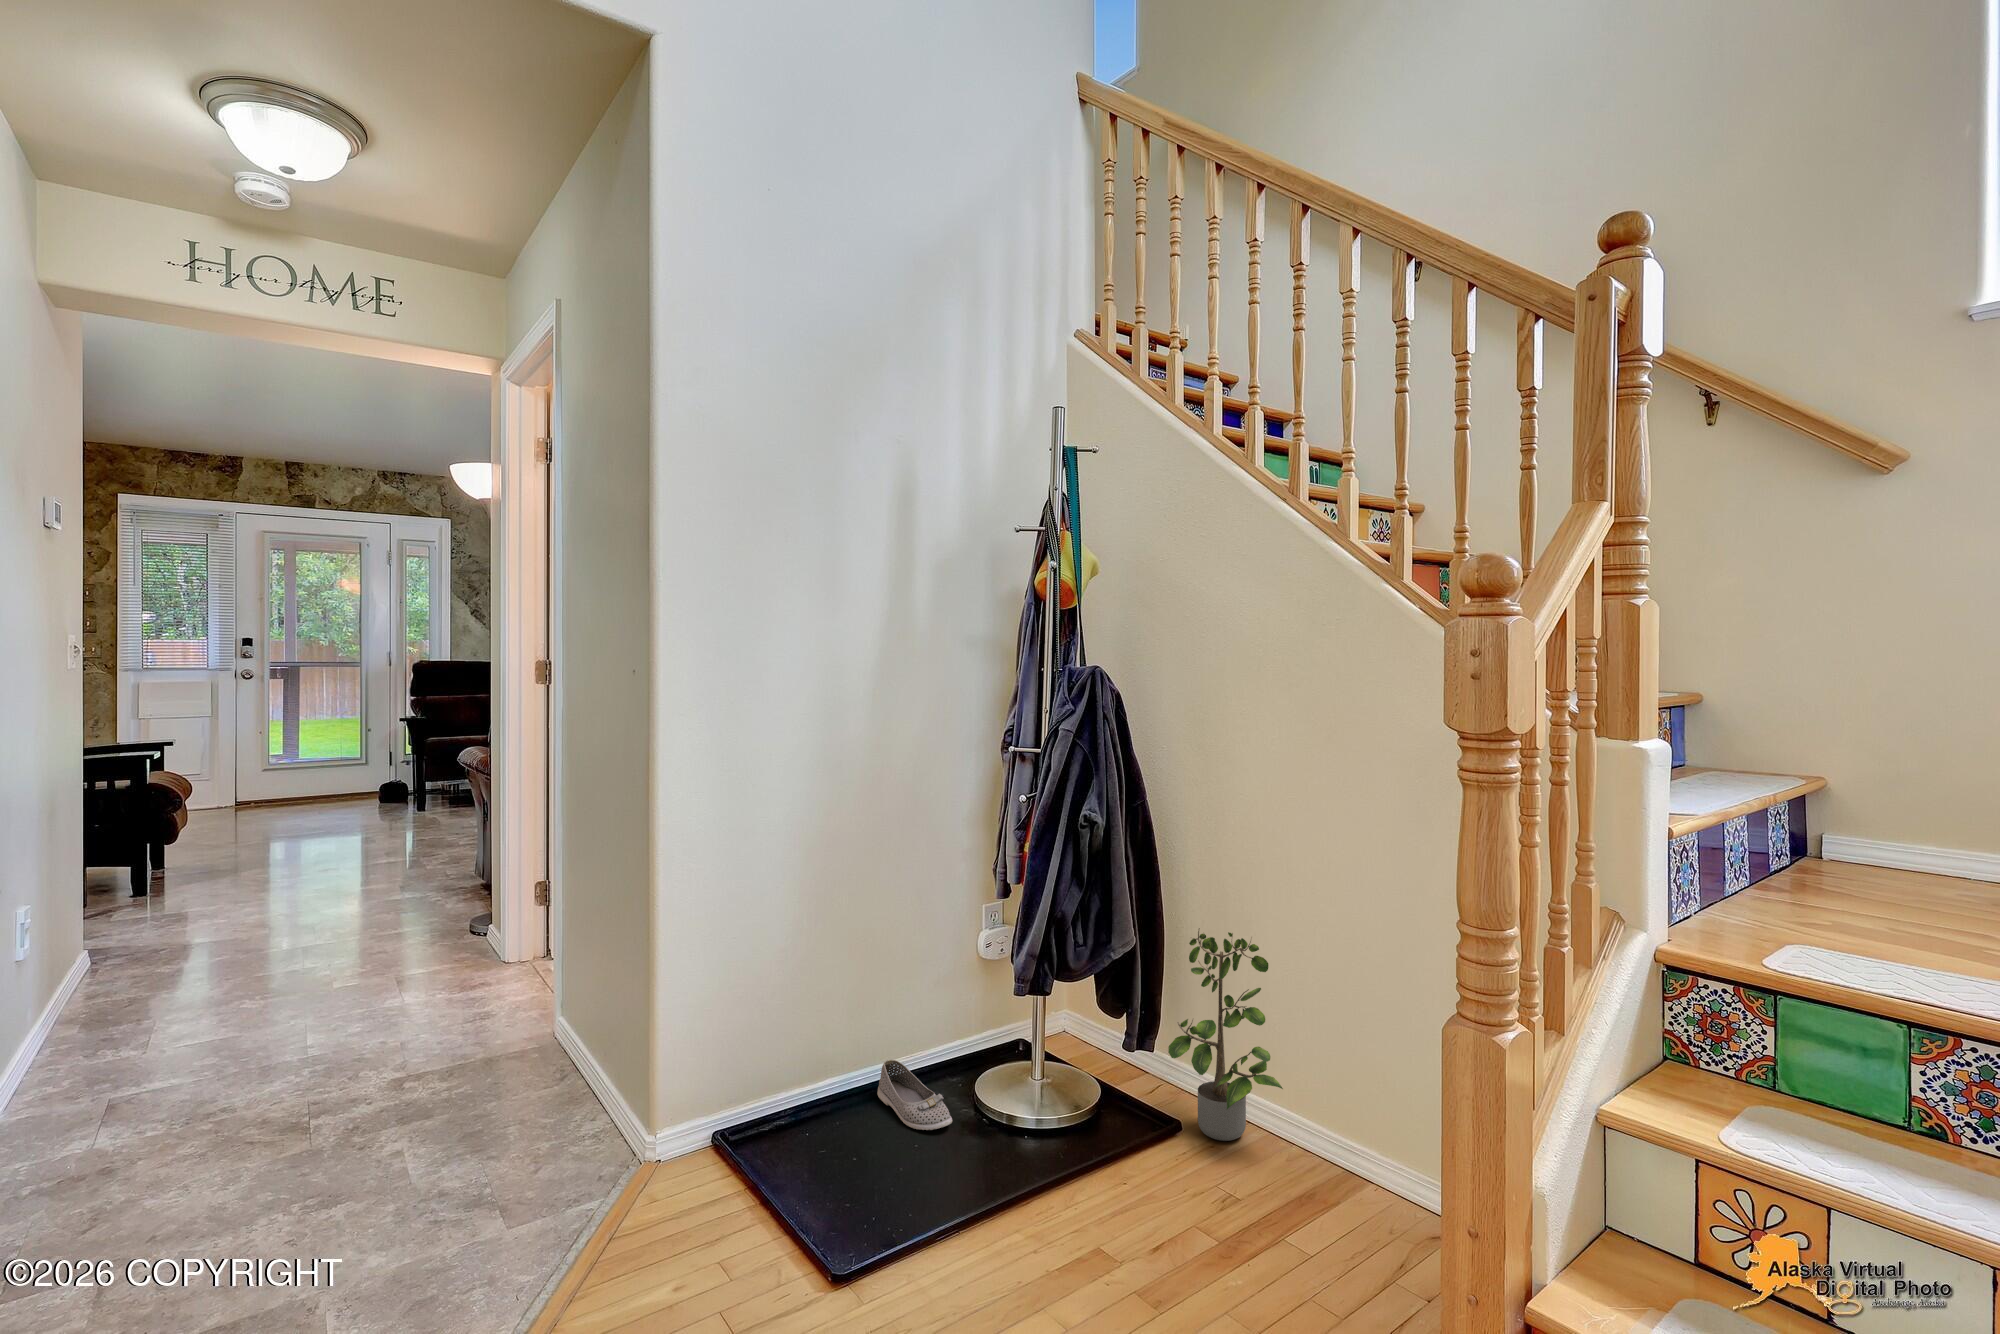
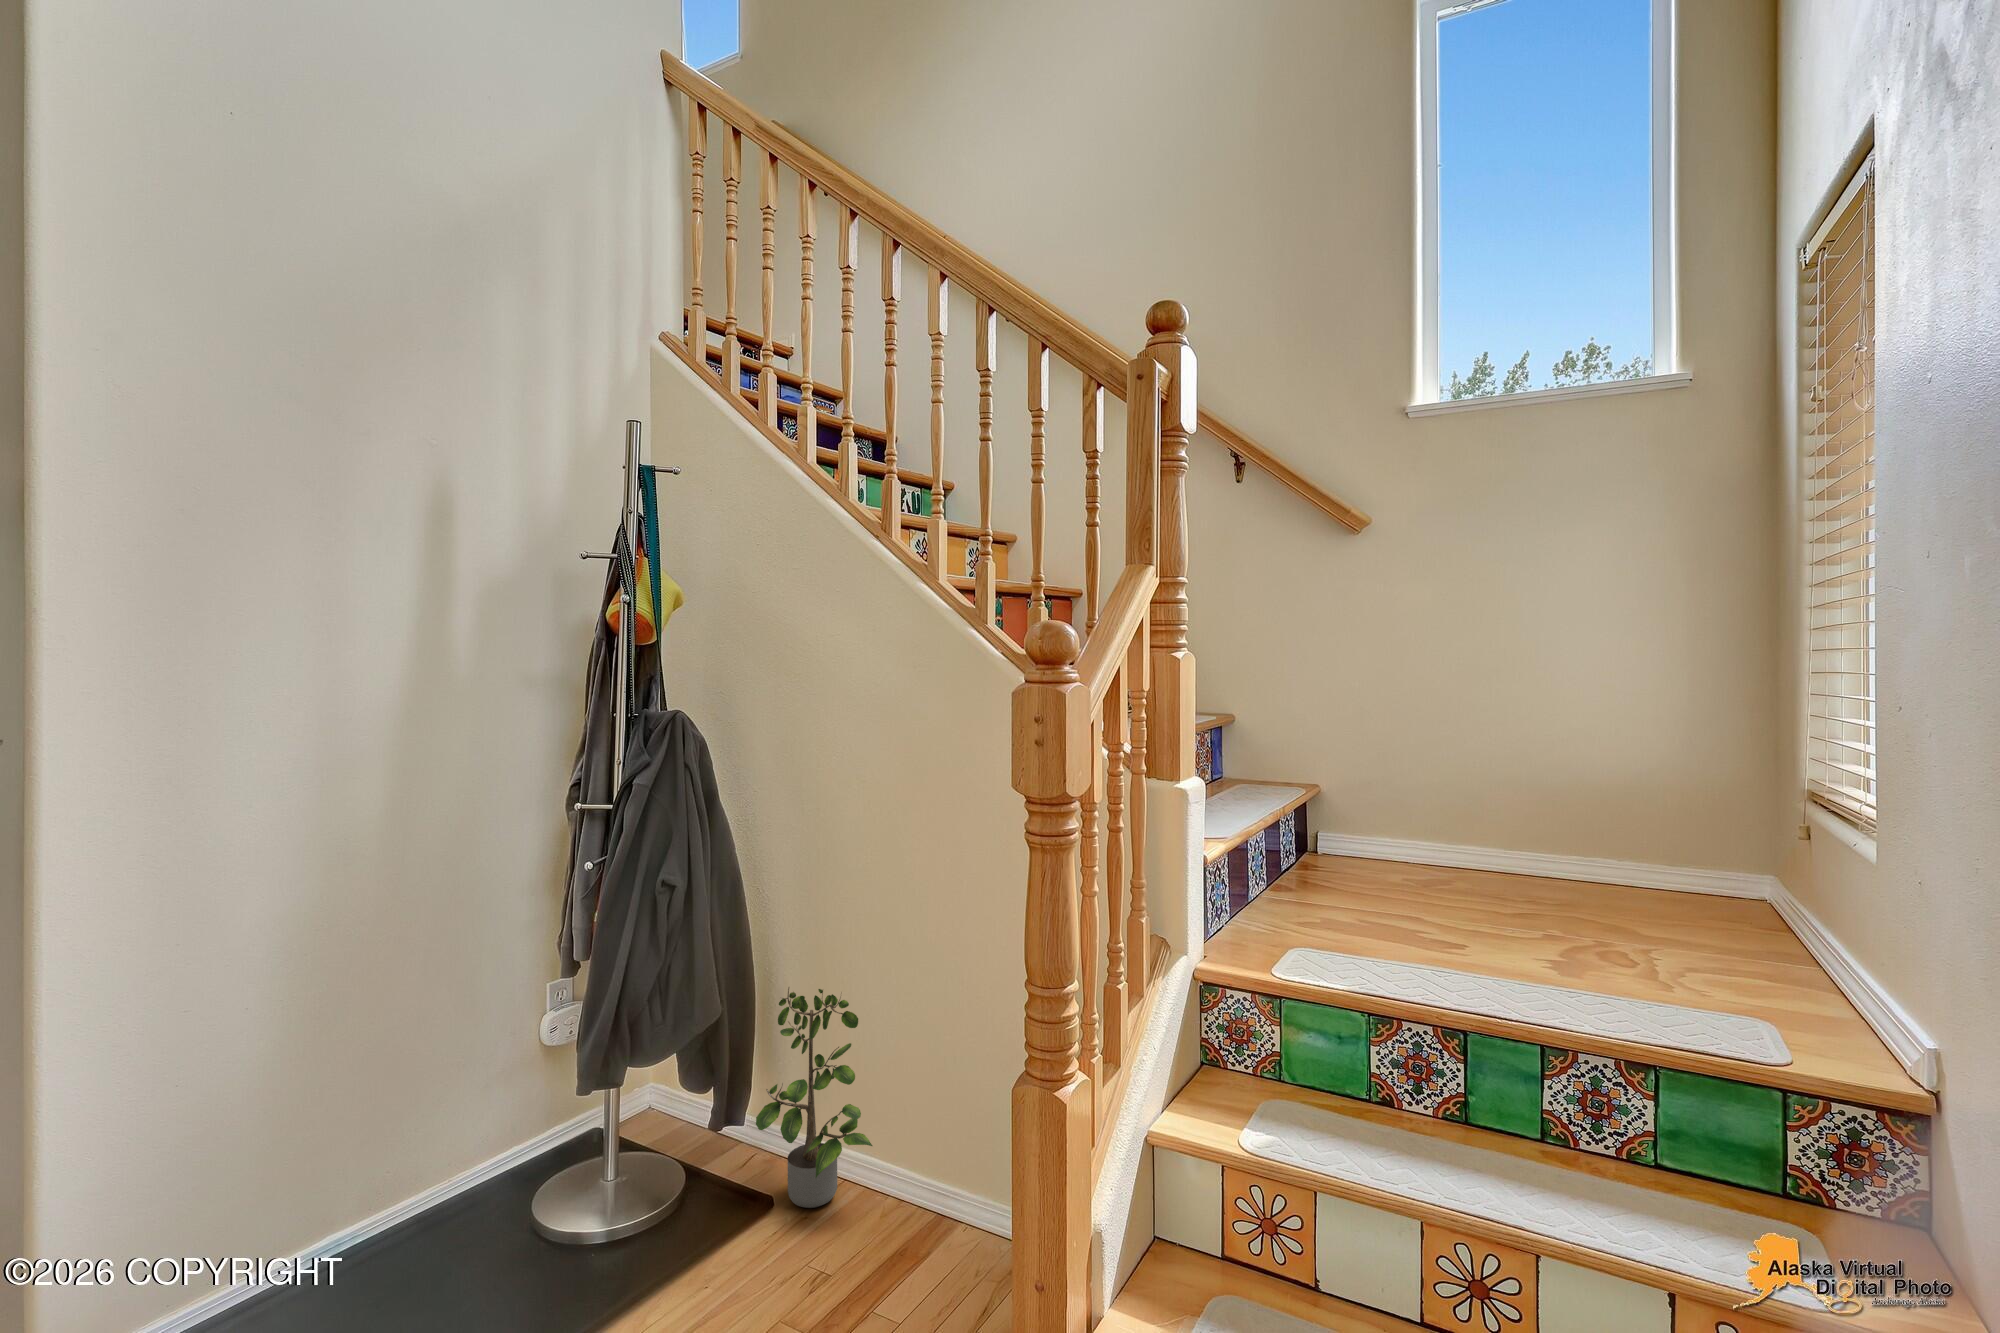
shoe: present [877,1060,952,1130] -> none [400,1188,498,1271]

